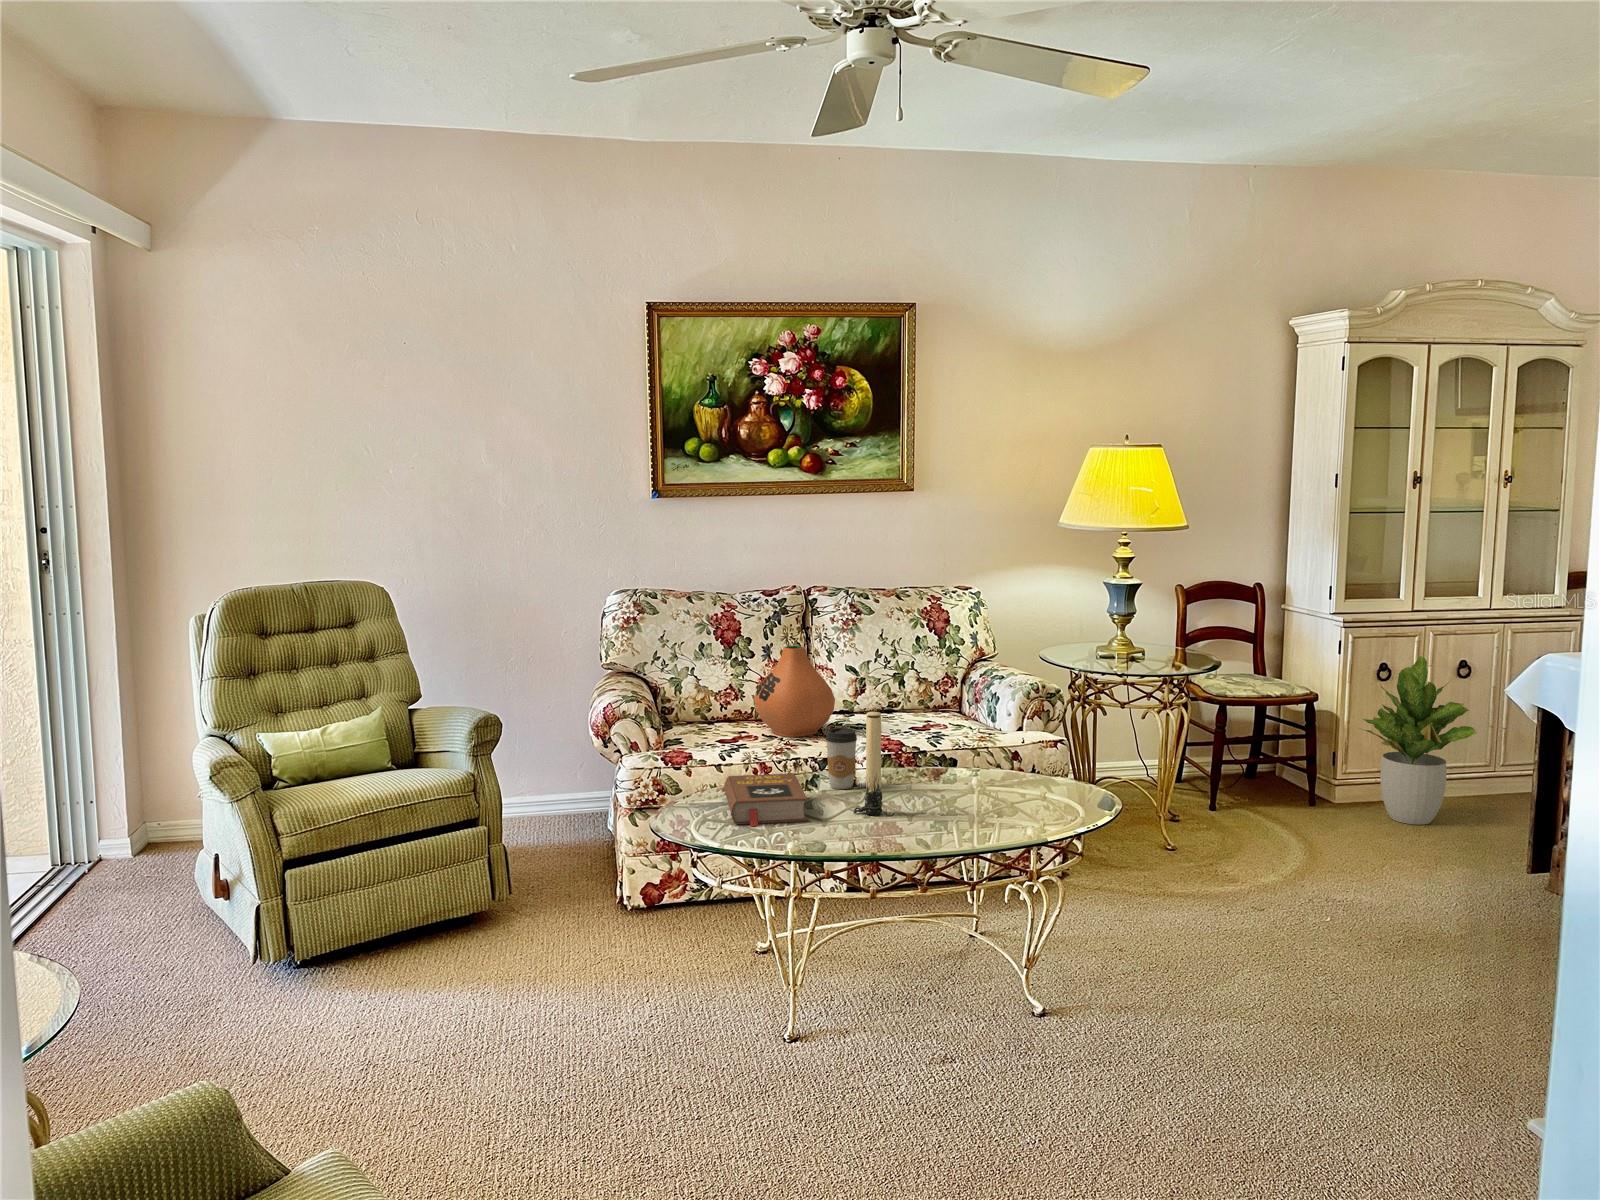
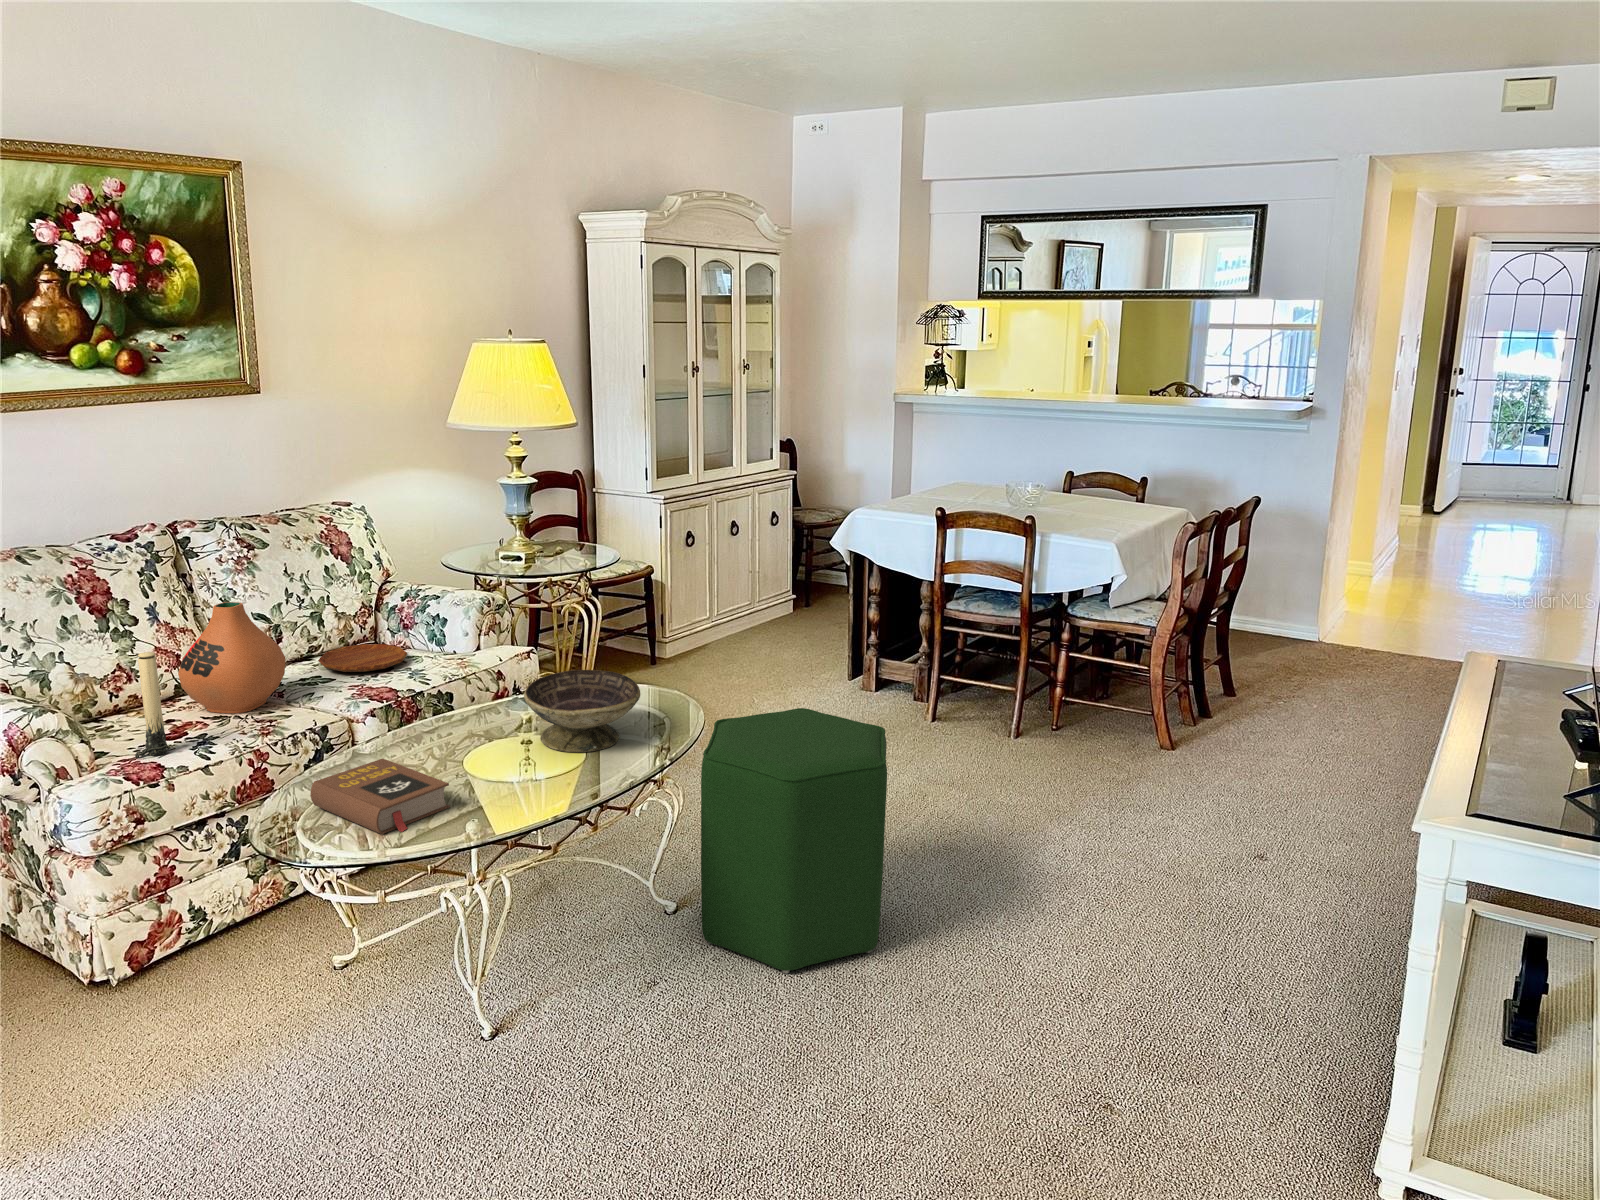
potted plant: present [1363,656,1477,825] -> none [693,524,782,665]
tray: none [882,707,957,727] -> present [318,644,407,672]
candle: present [853,712,882,815] -> present [135,652,169,758]
coffee cup: present [826,728,857,789] -> none [392,693,429,762]
decorative bowl: none [930,737,1046,814] -> present [524,670,640,752]
ottoman: none [1052,813,1298,1126] -> present [701,708,887,974]

